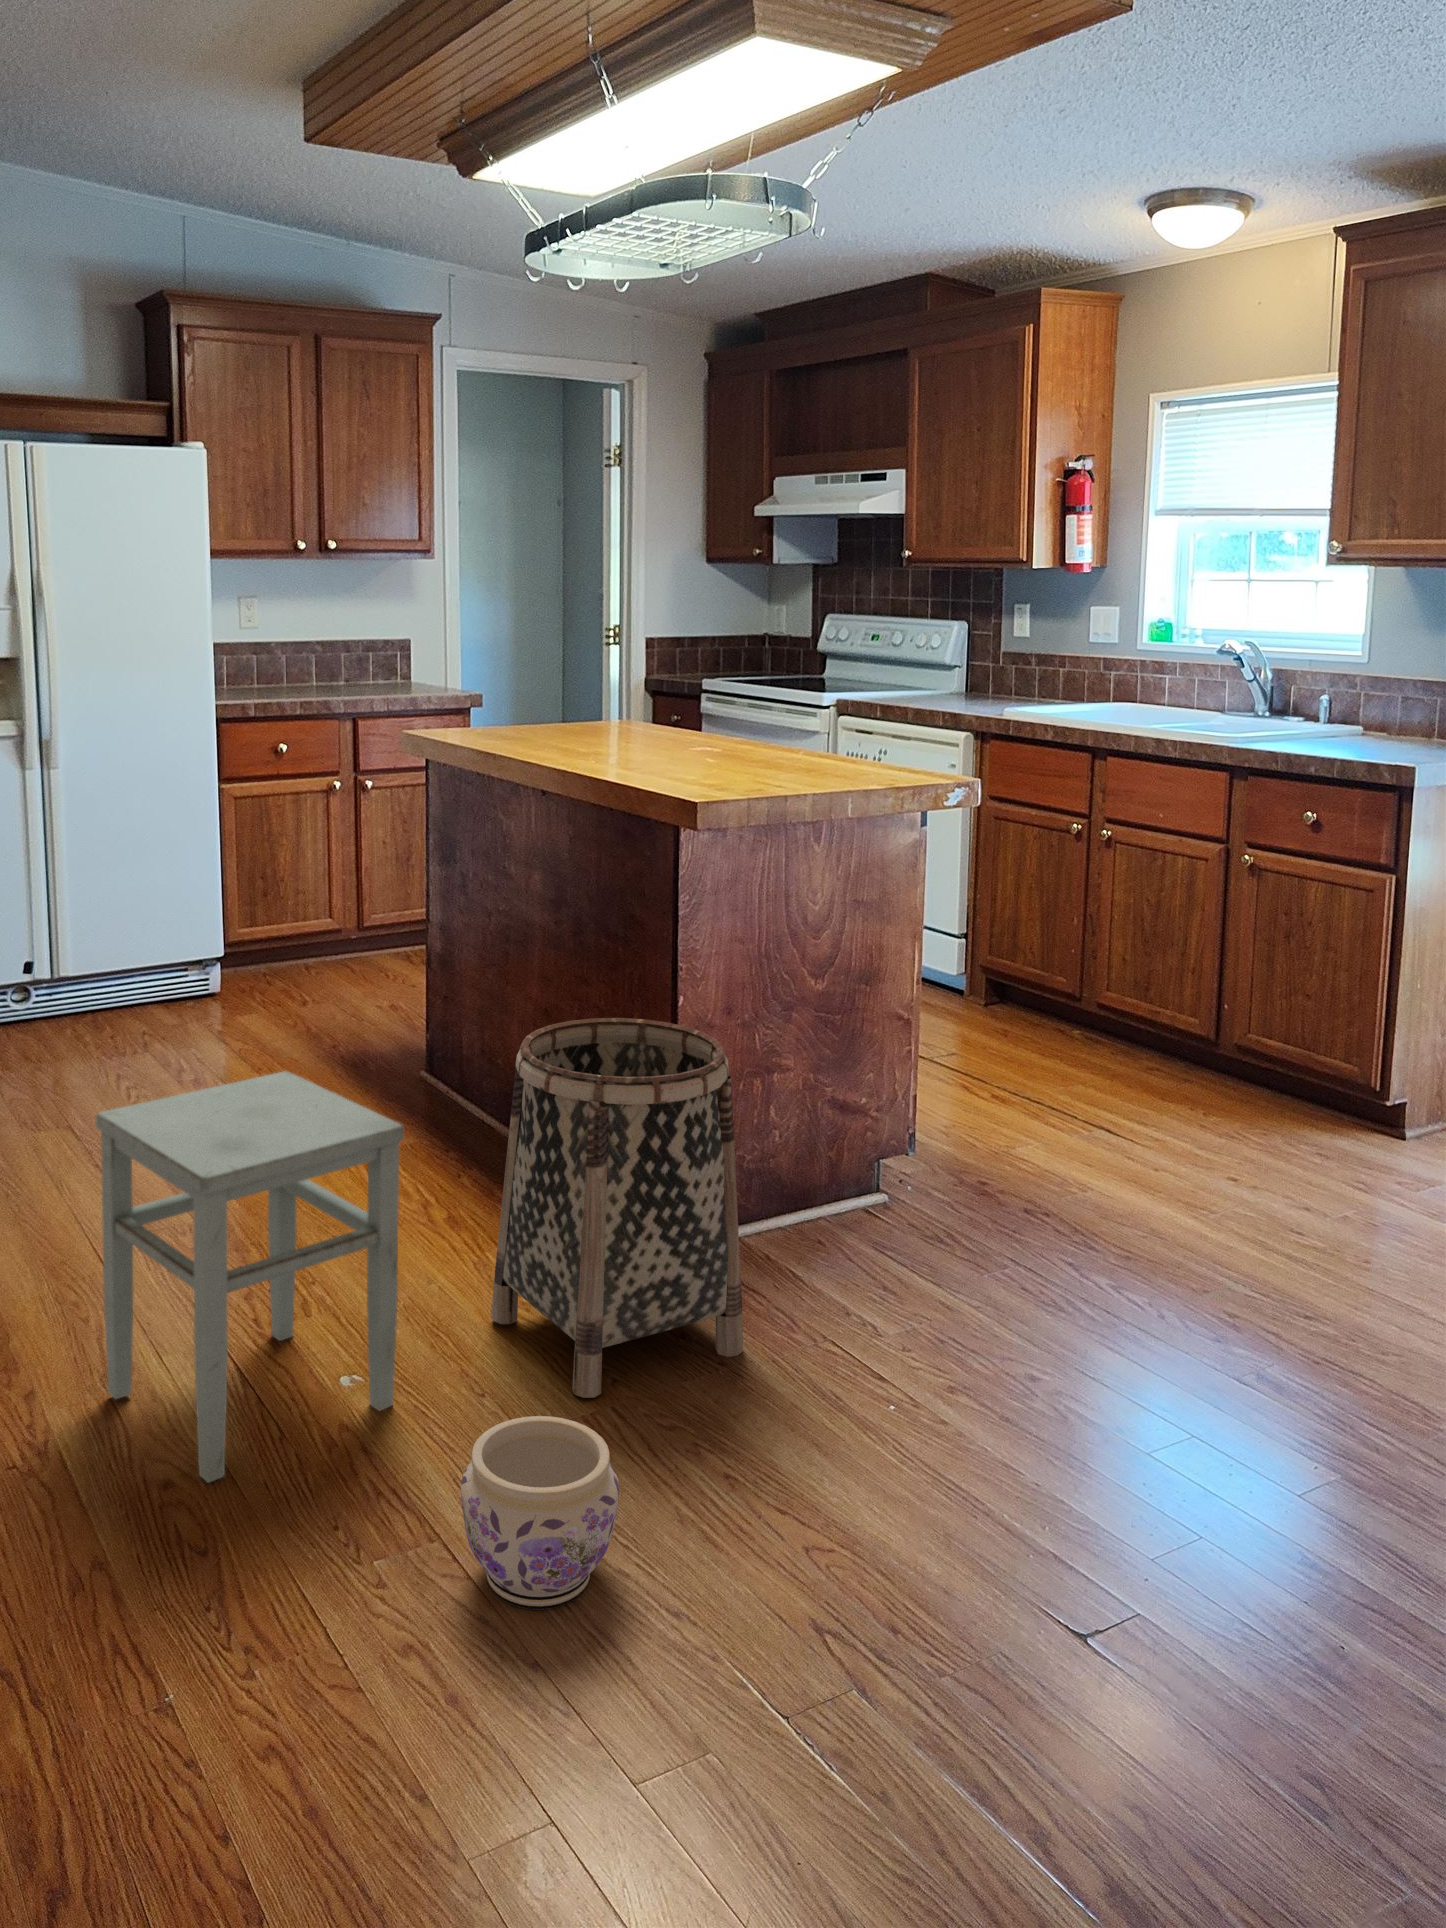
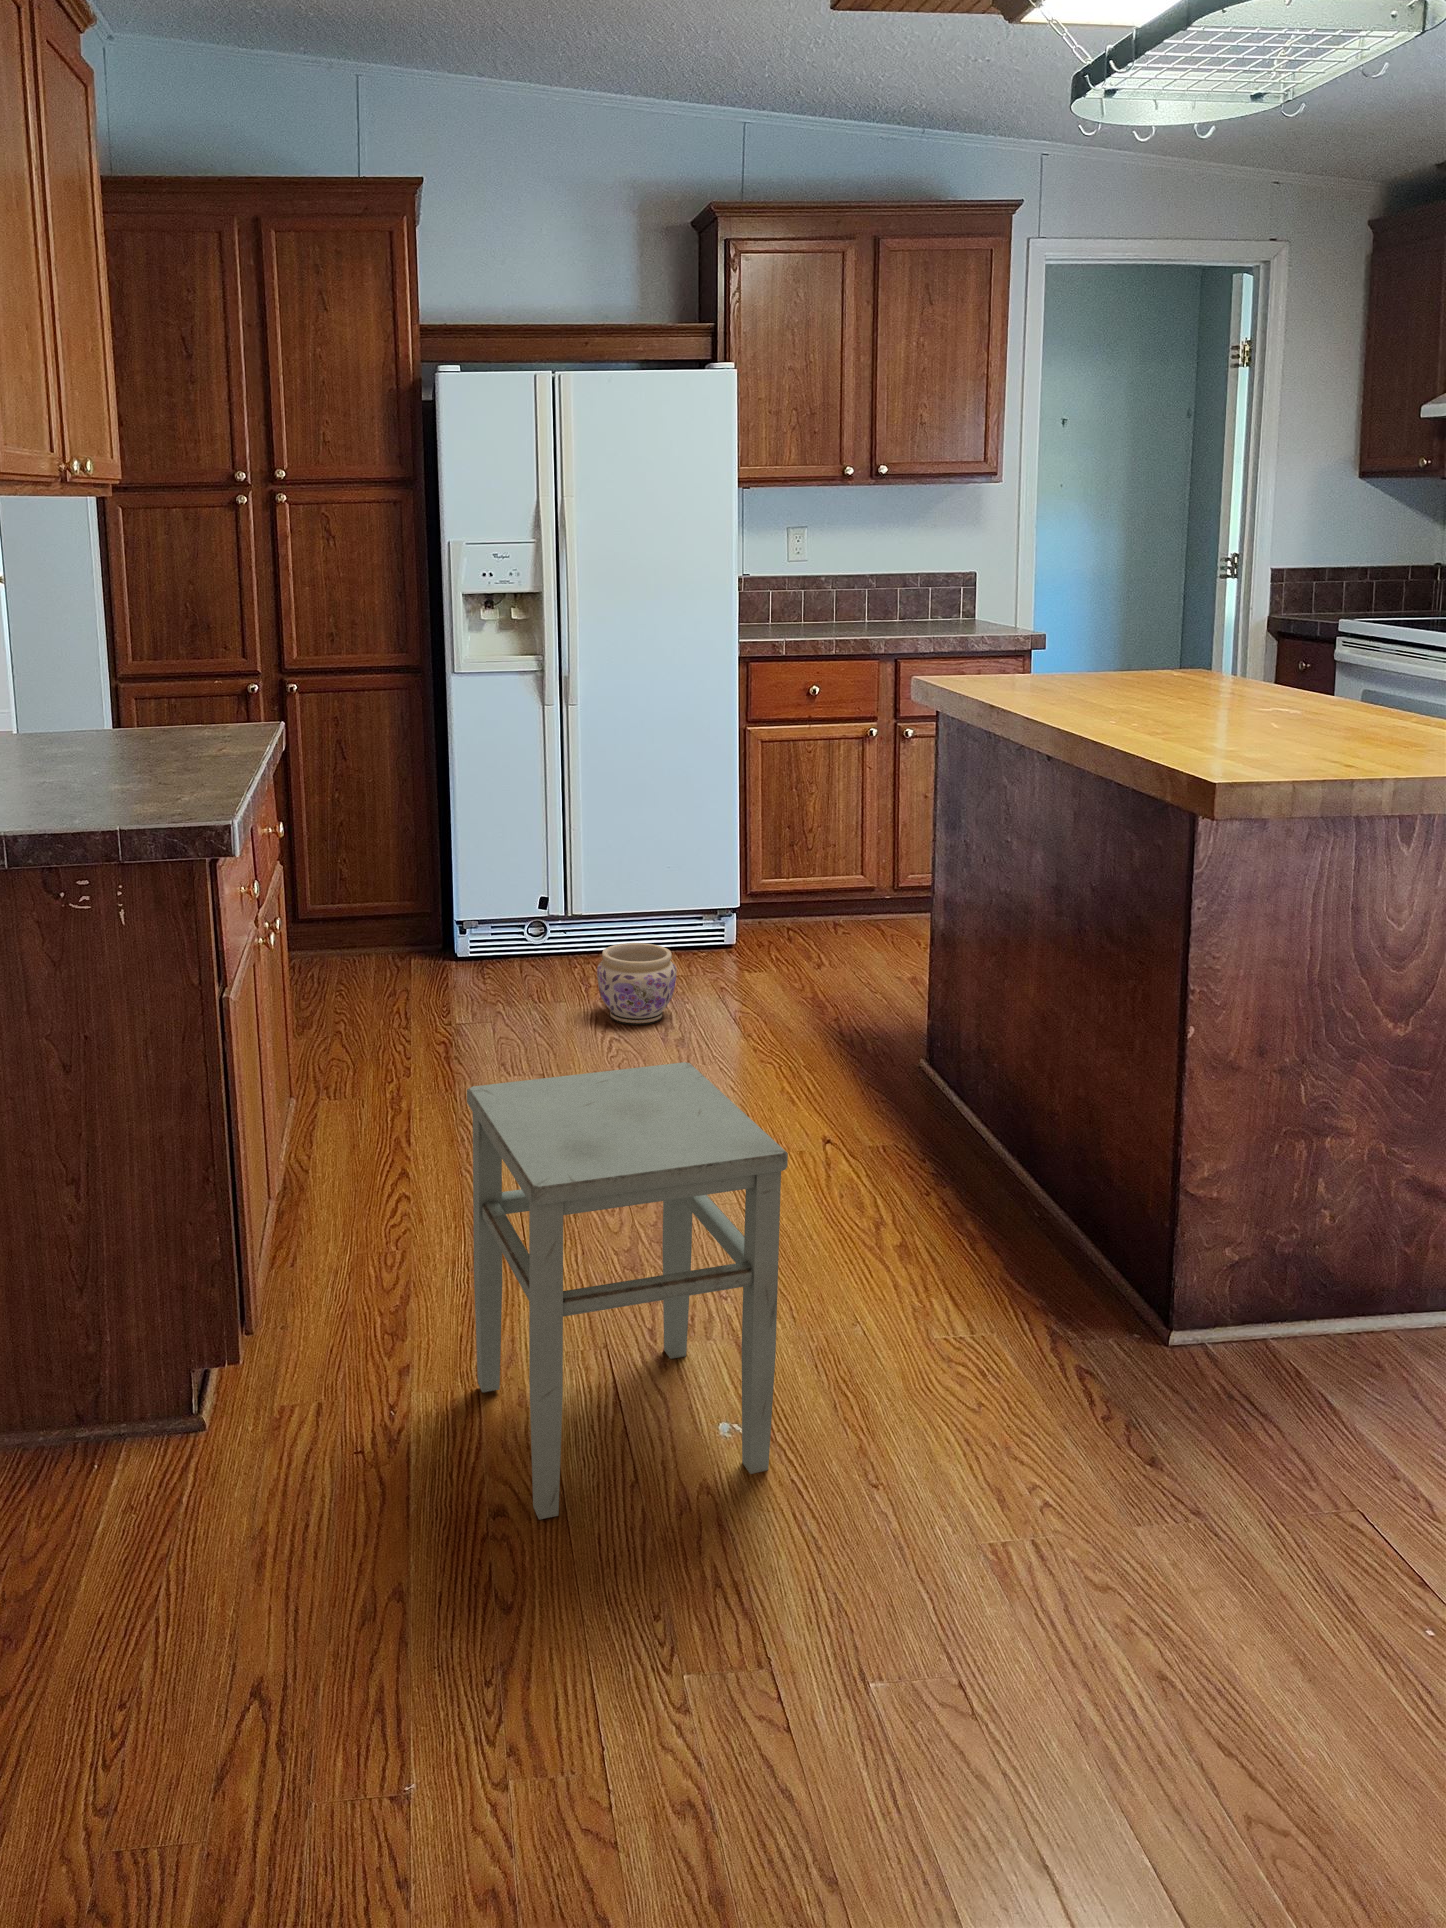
basket: present [492,1018,743,1398] -> none [914,1043,1229,1520]
planter: present [461,1416,619,1610] -> present [597,943,677,1025]

